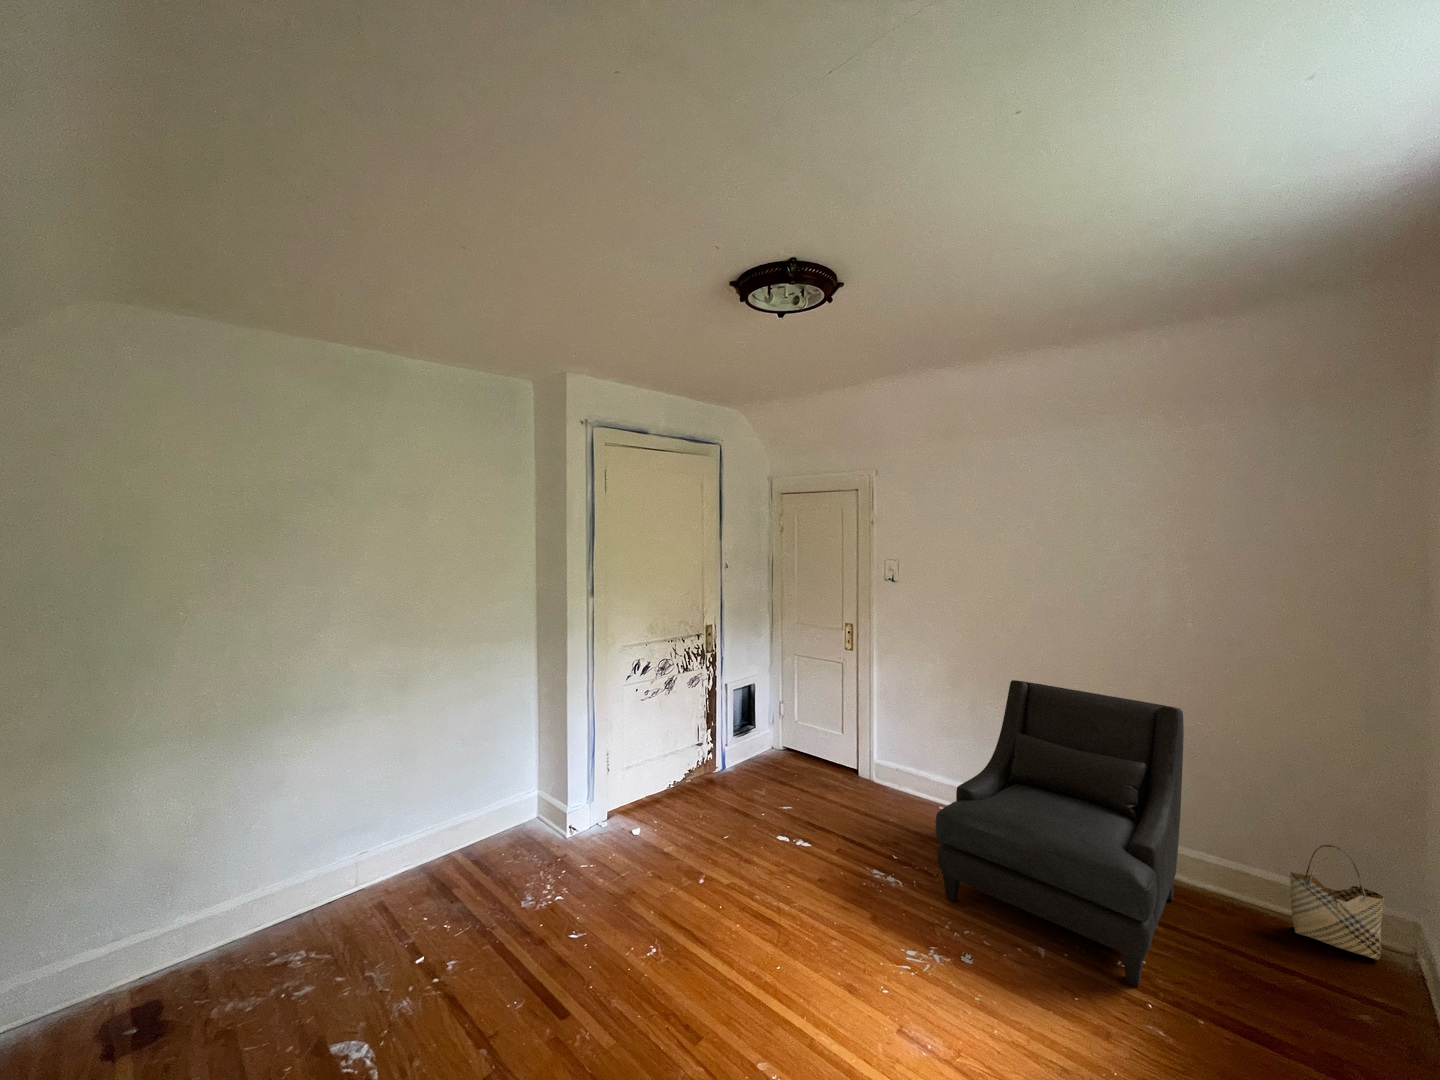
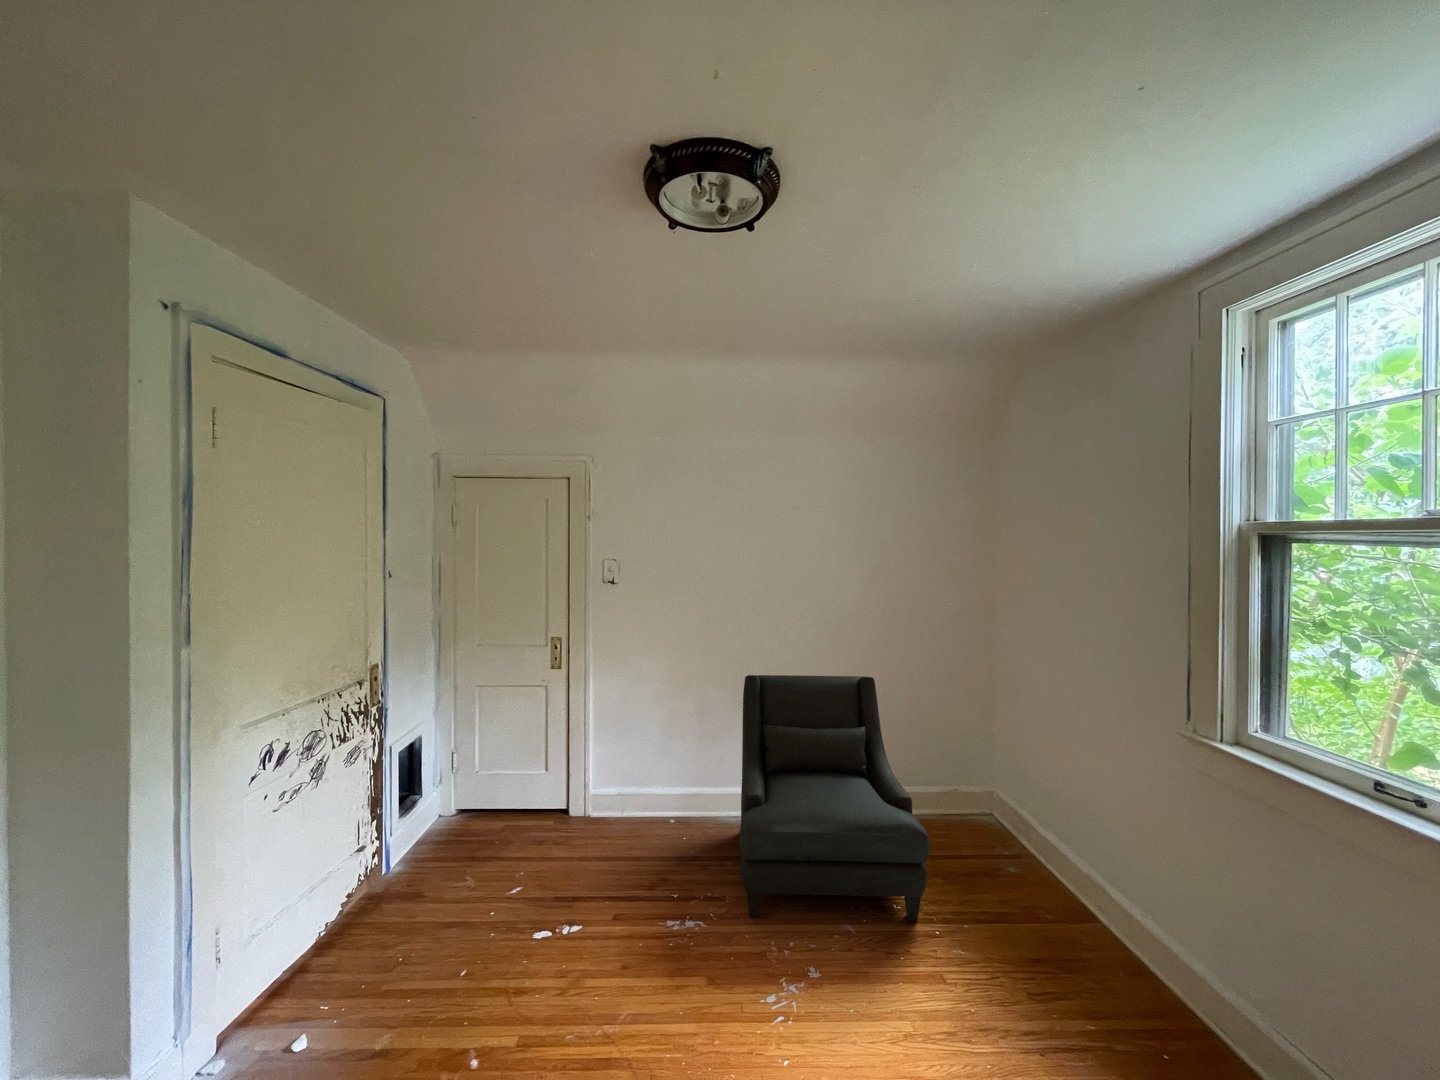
woven basket: present [1288,845,1384,959] -> none [933,755,980,826]

